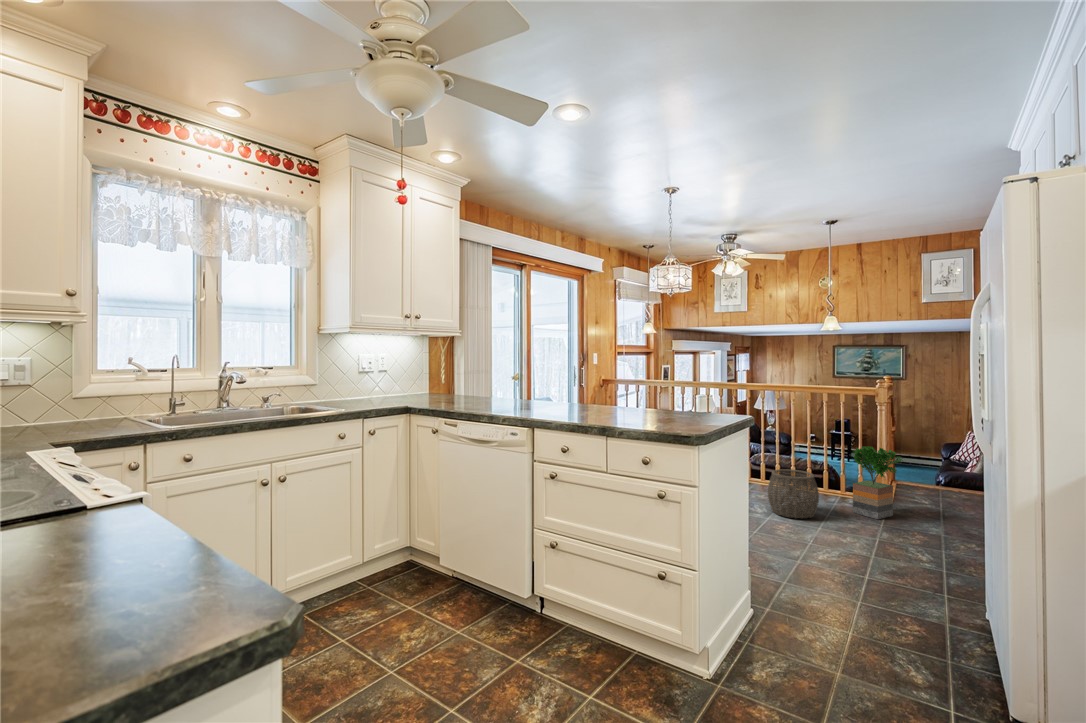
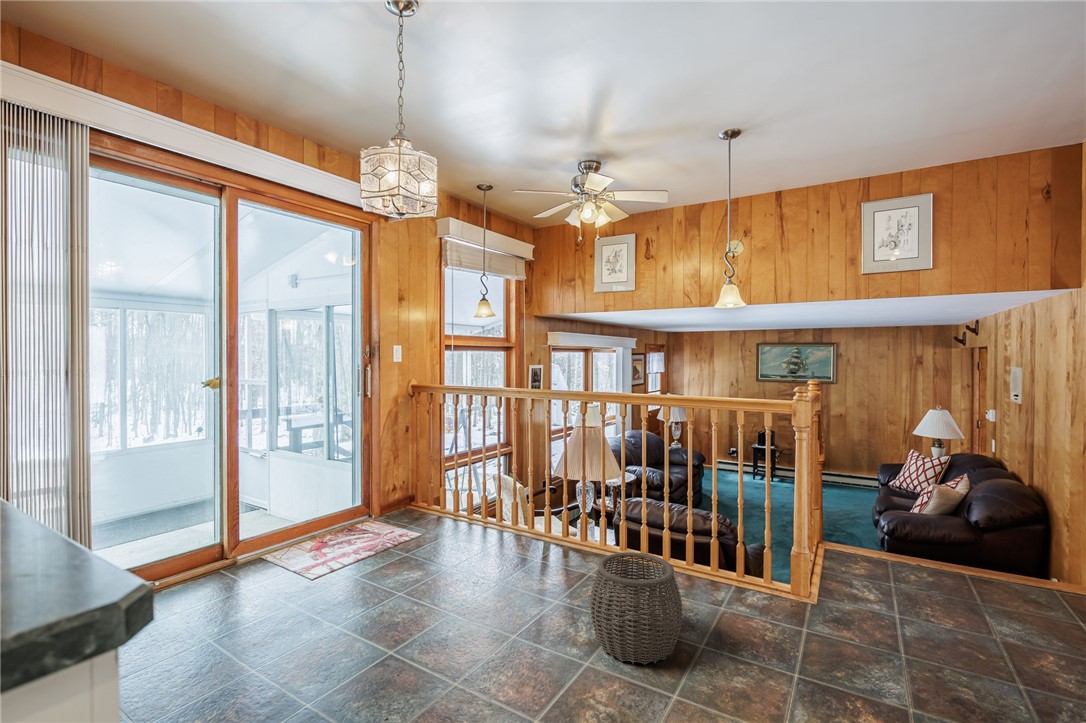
potted tree: present [853,446,902,519] -> none [745,507,840,660]

